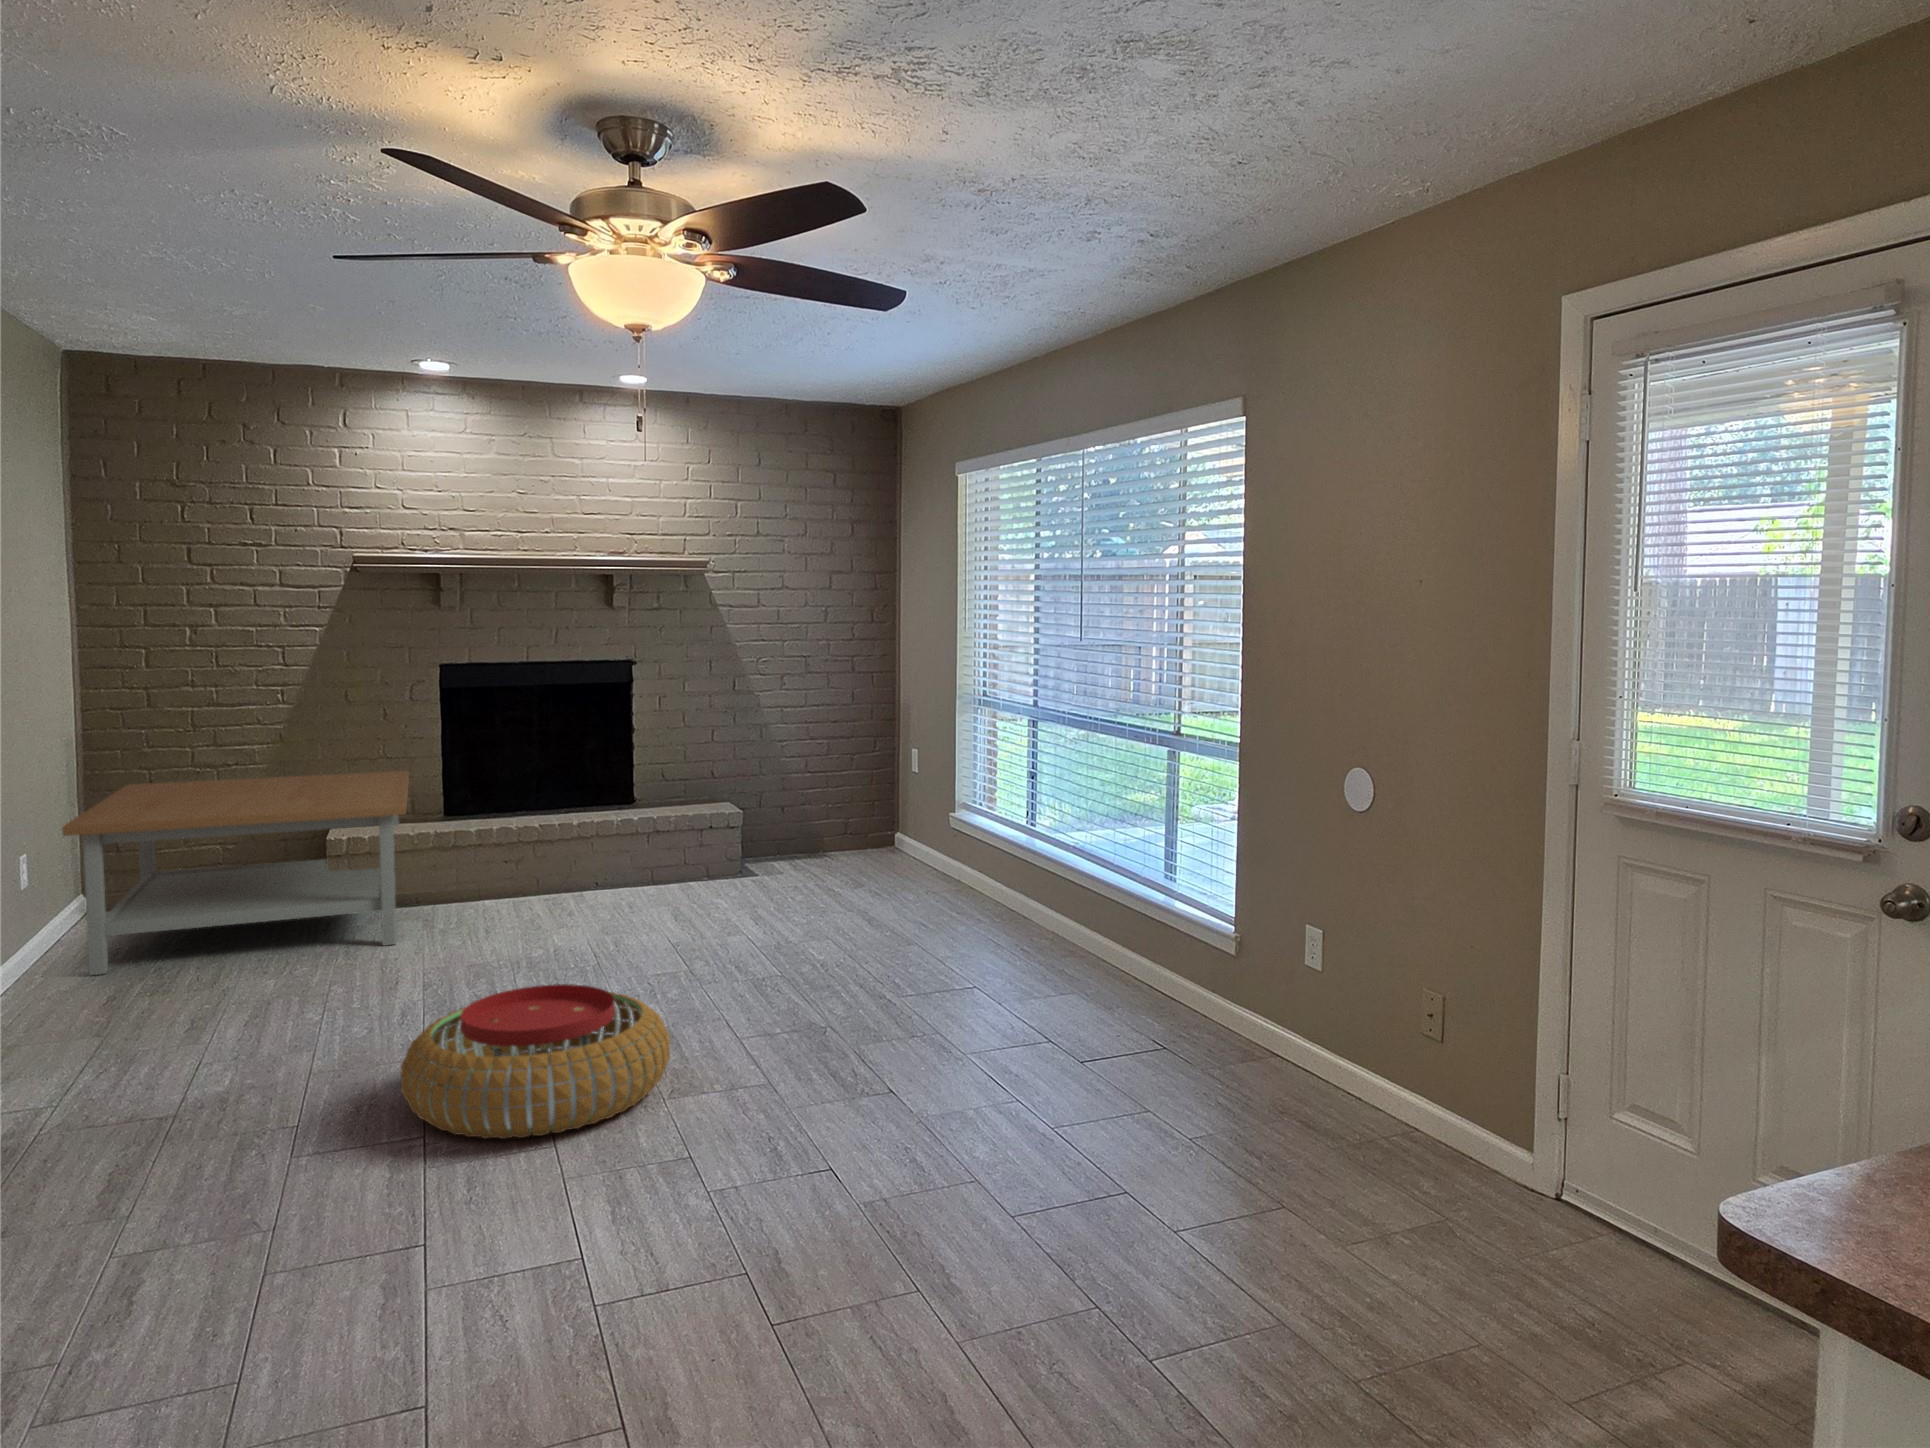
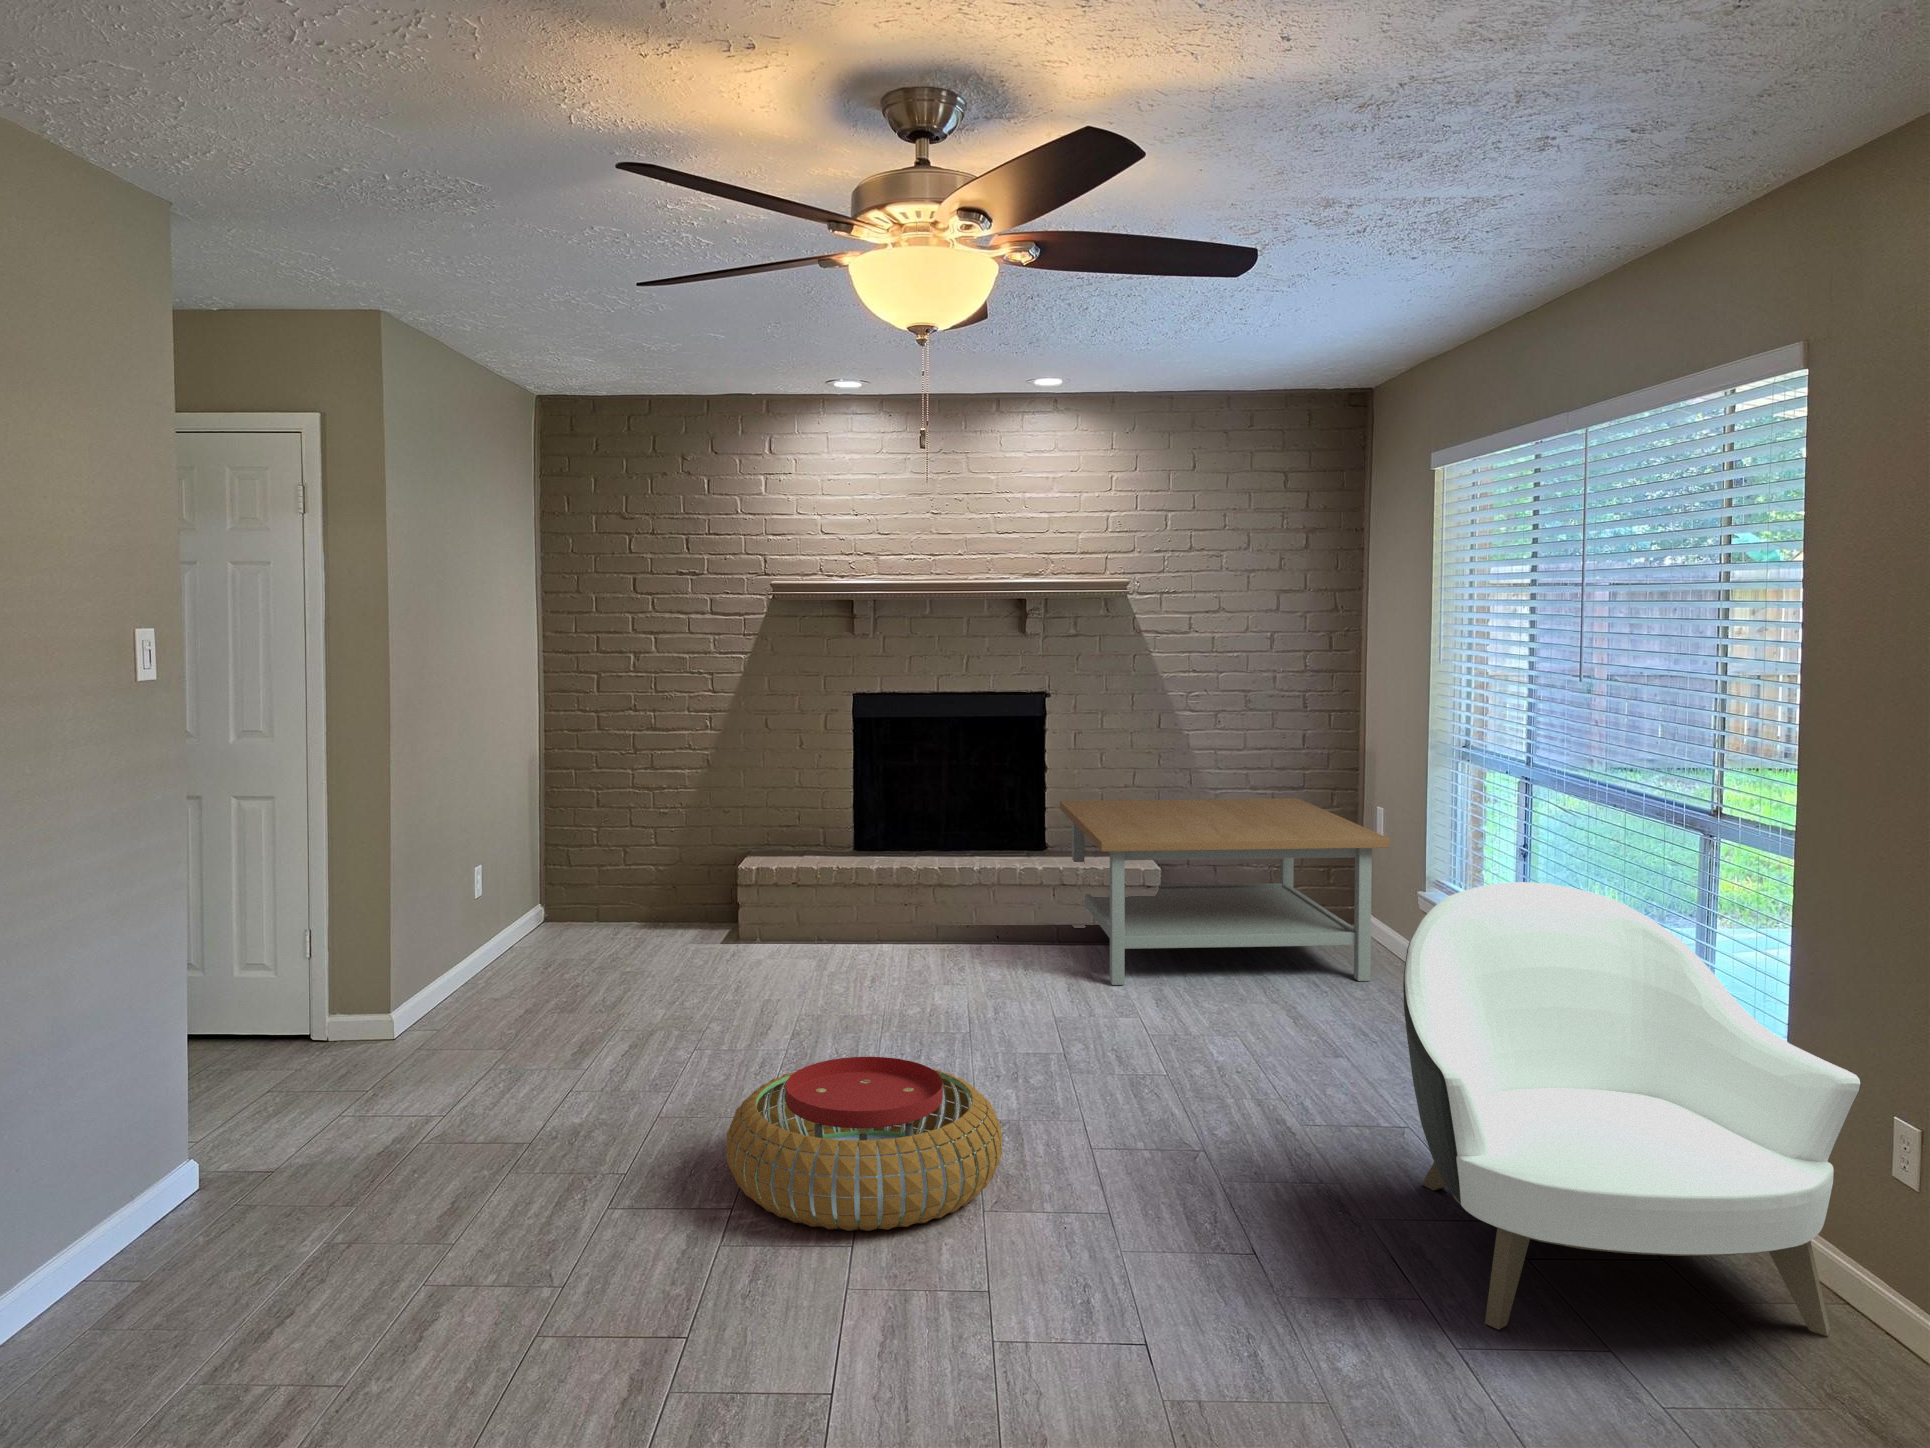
coffee table: present [62,771,409,975] -> present [1060,798,1390,985]
armchair: none [992,789,1287,1109] -> present [1403,882,1861,1336]

